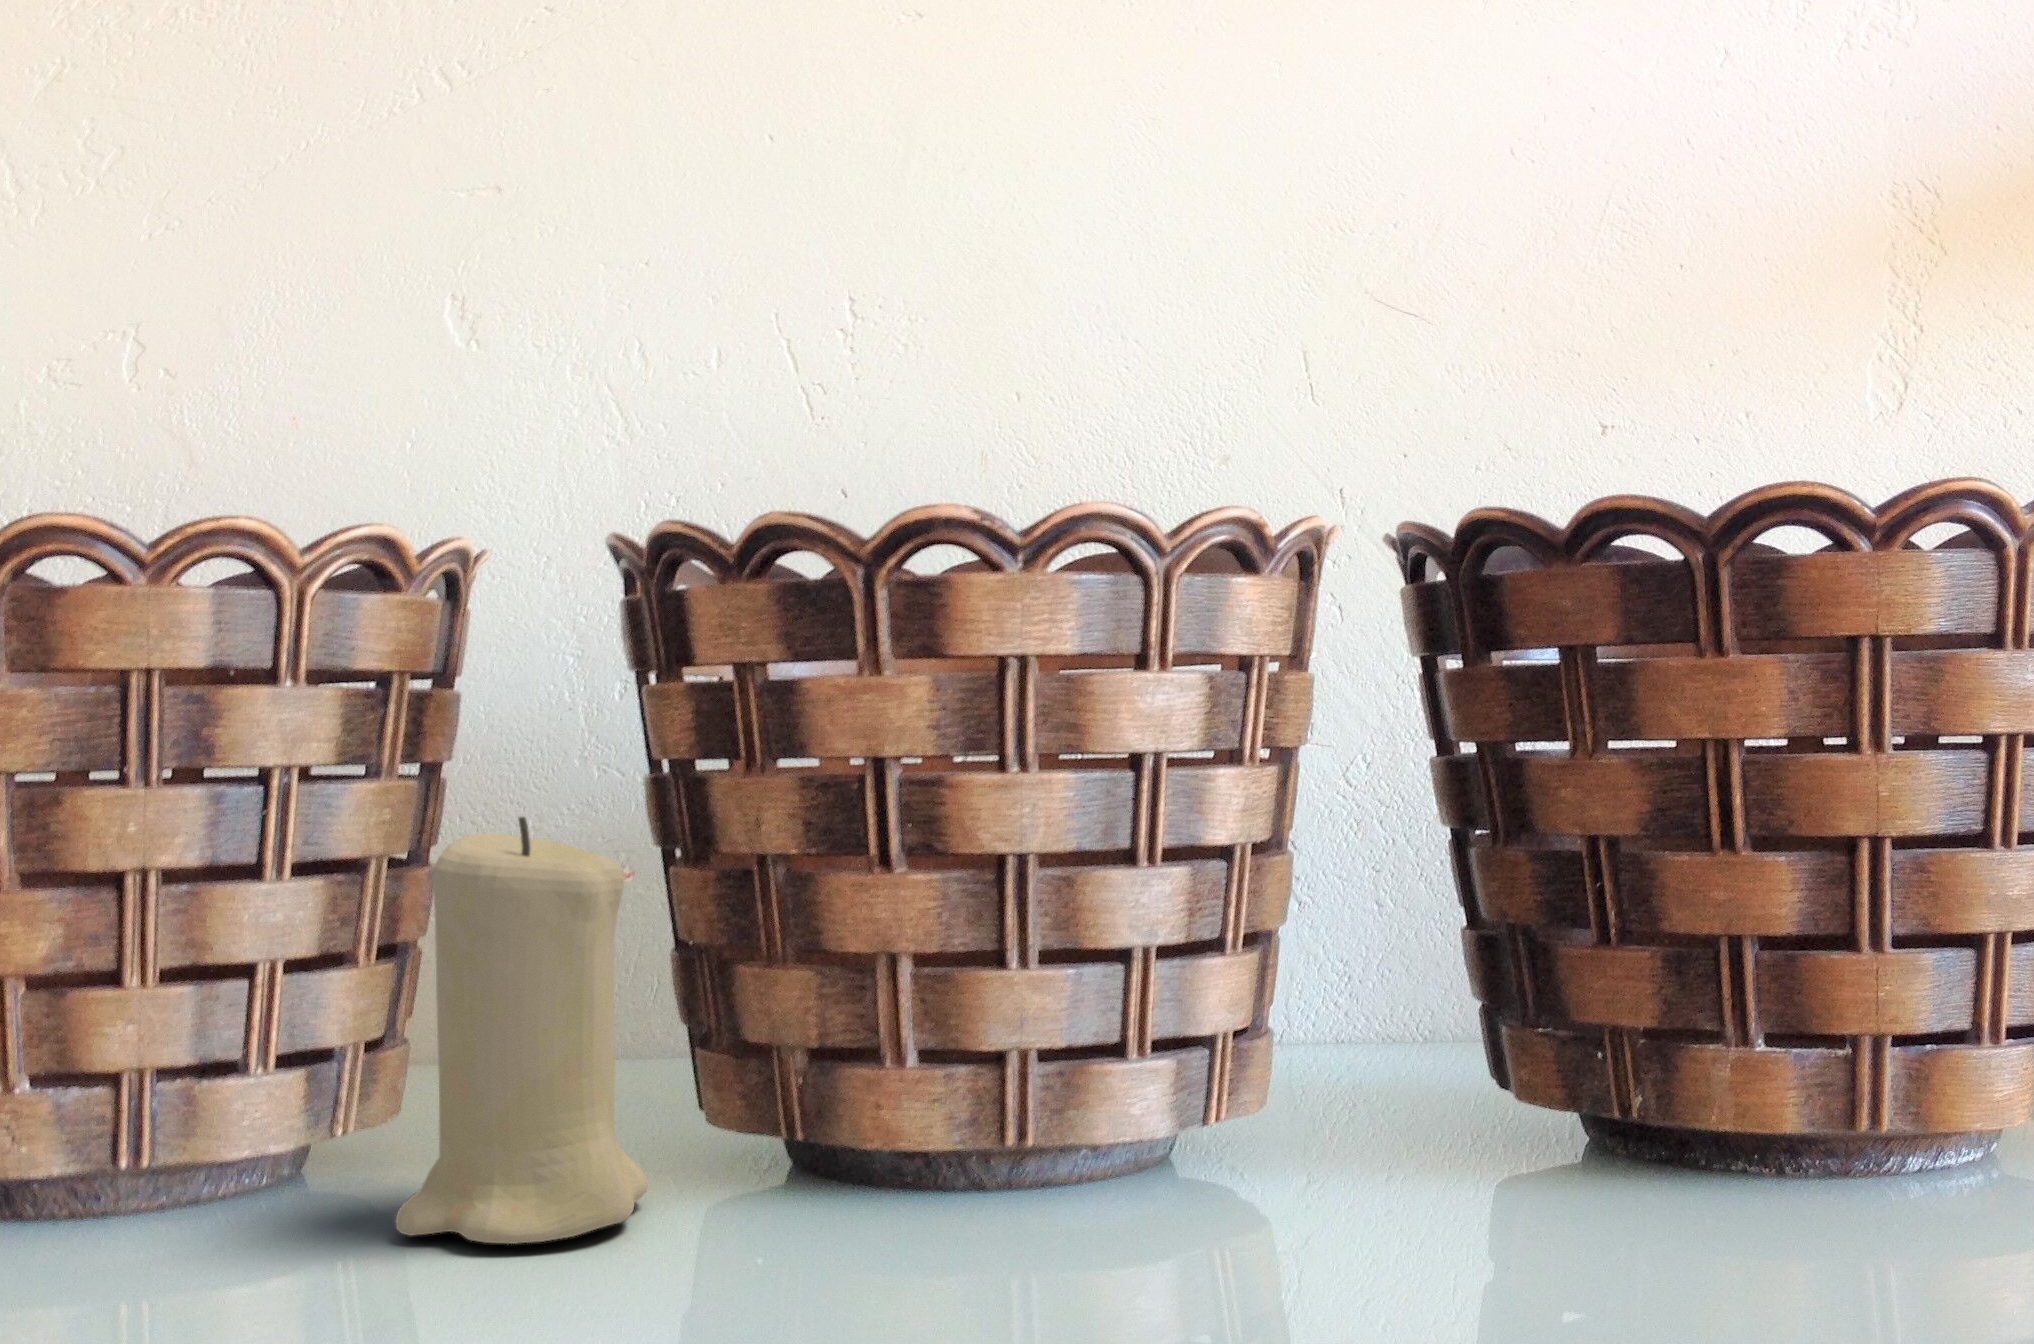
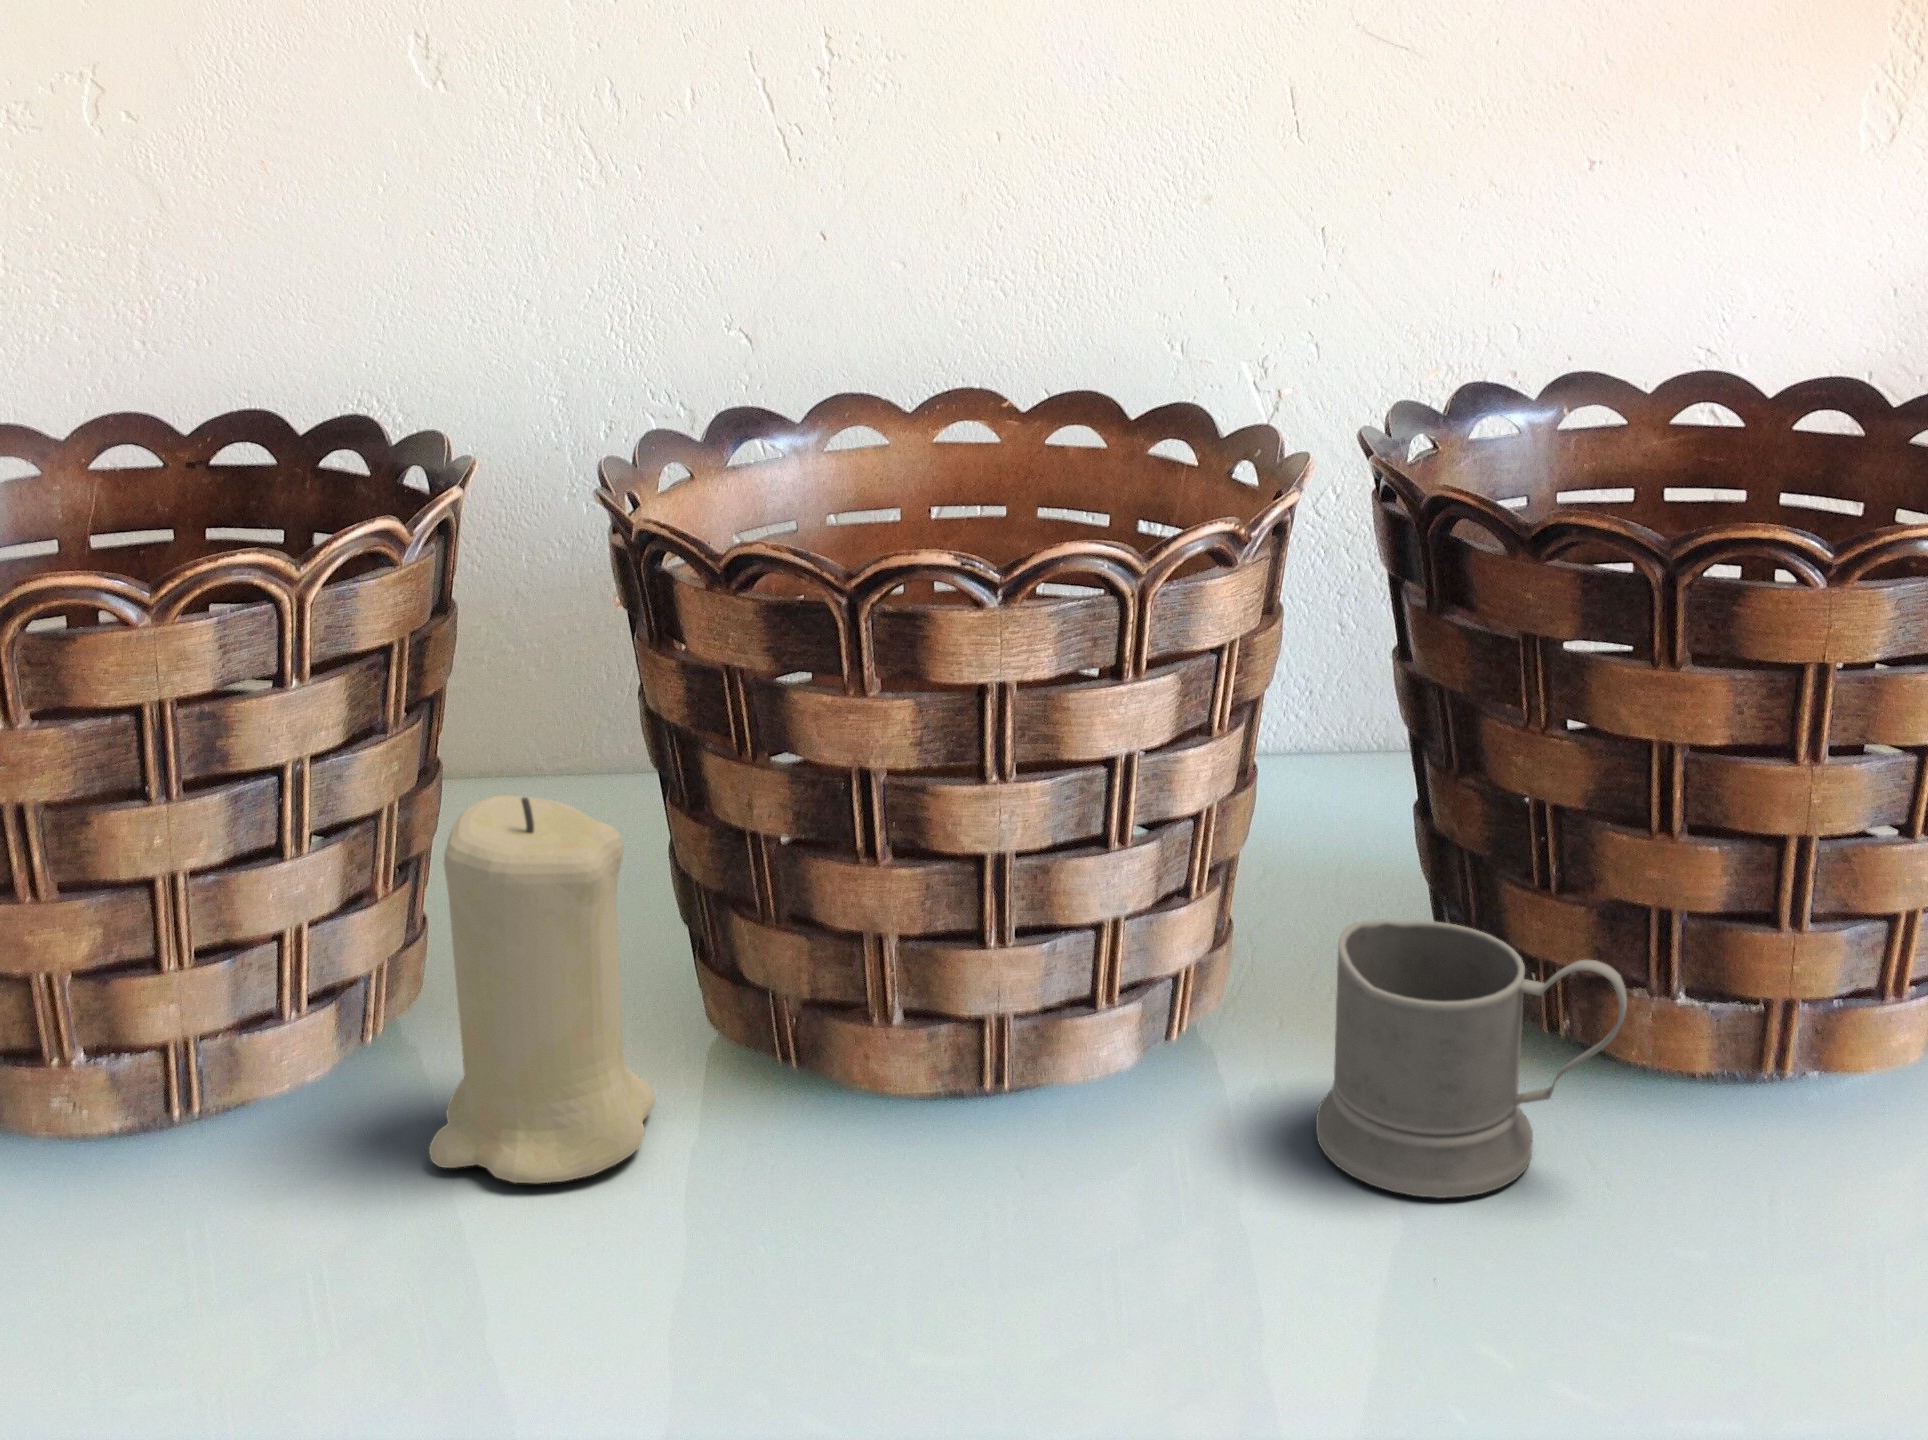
mug: none [1375,970,1707,1247] -> present [1316,919,1627,1198]

